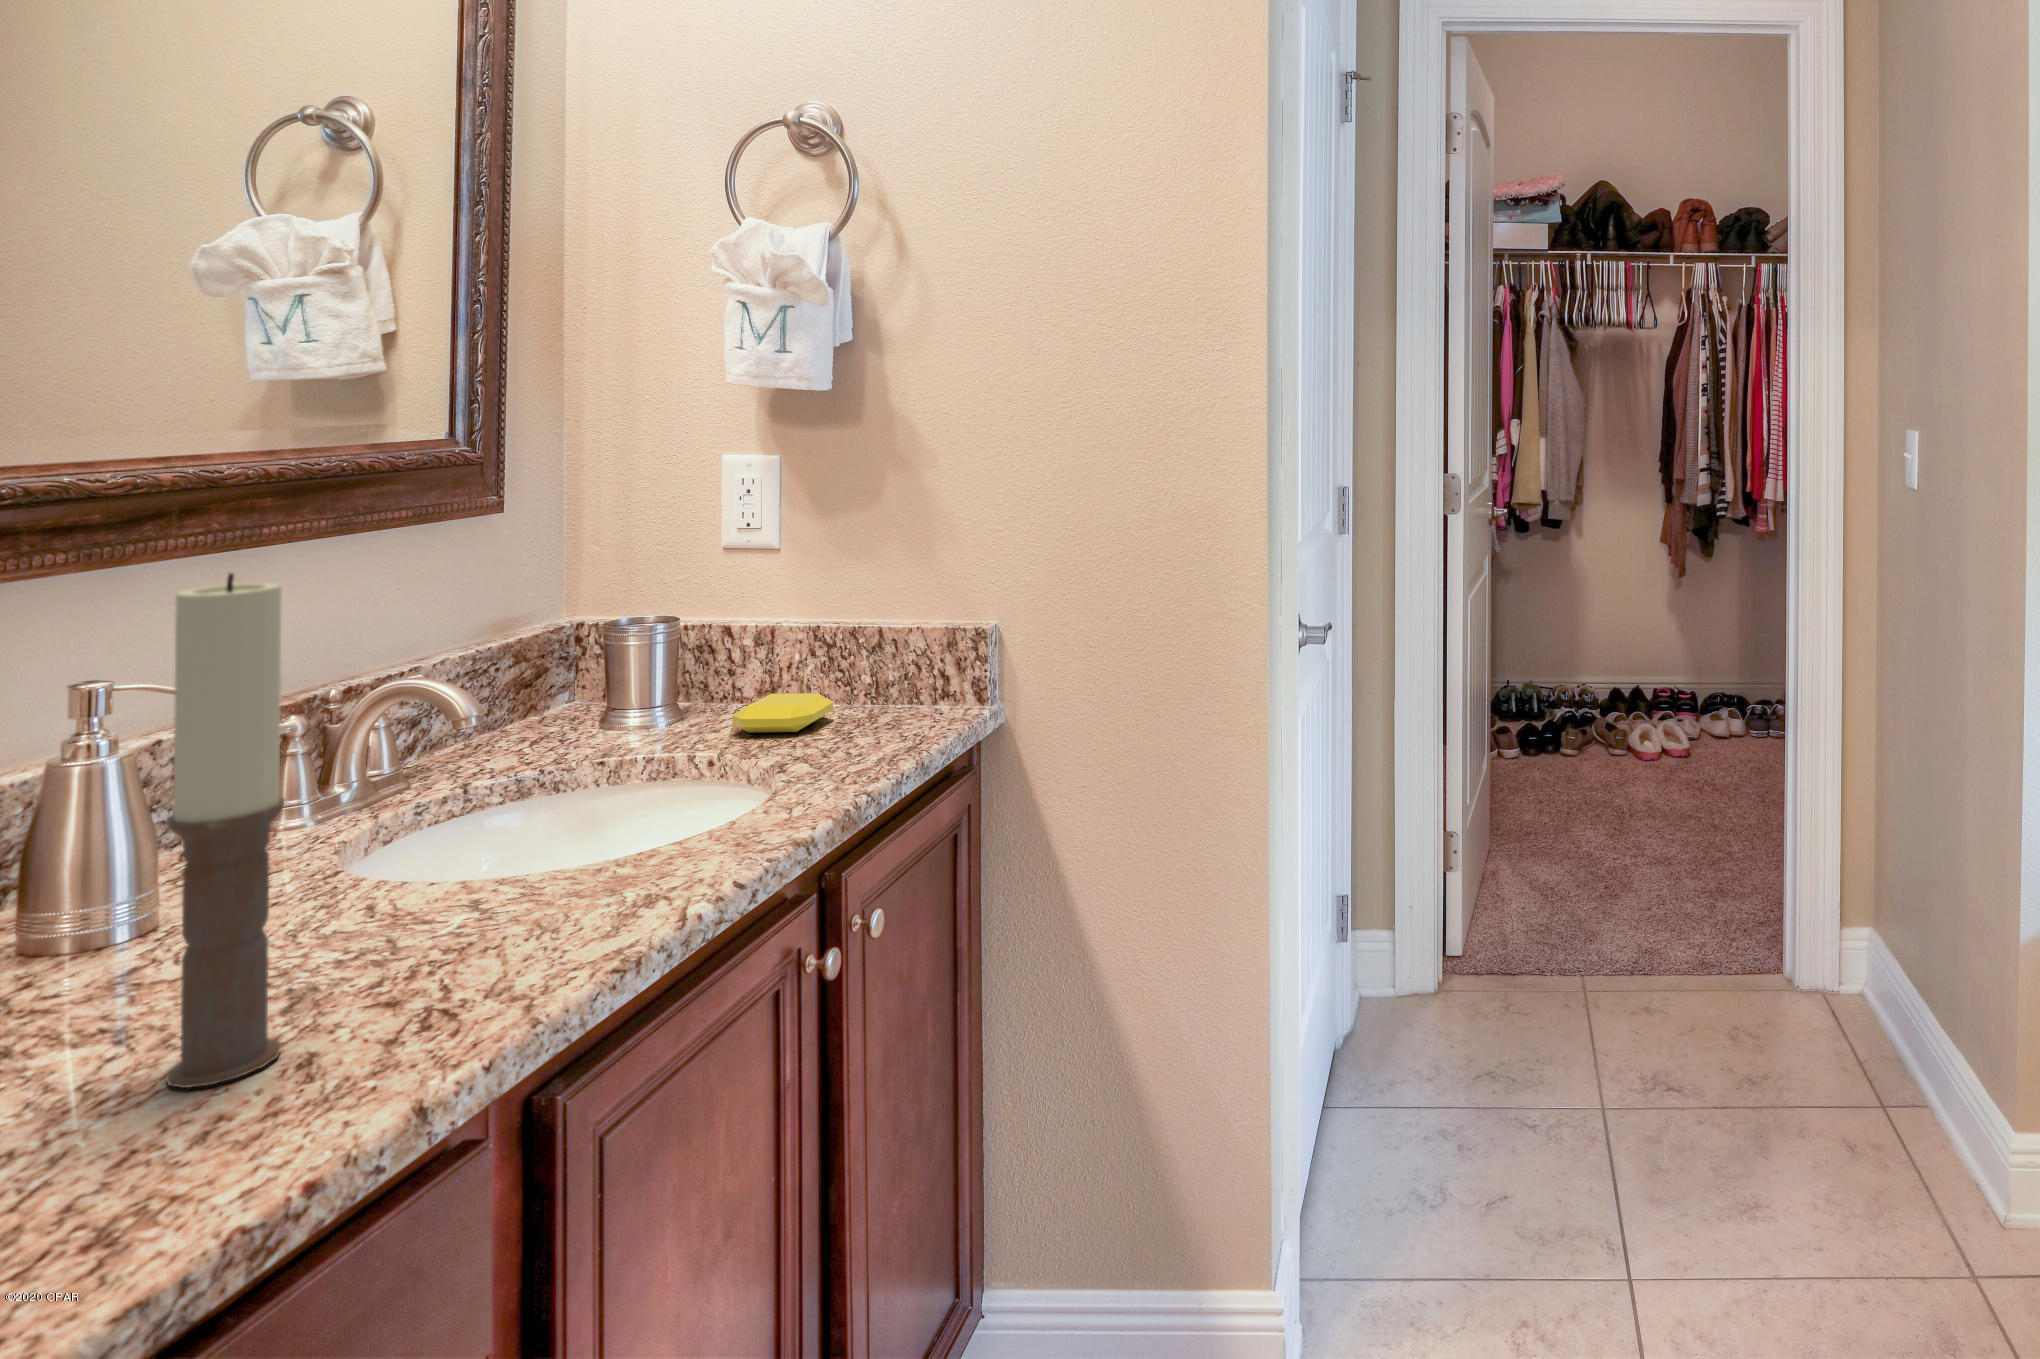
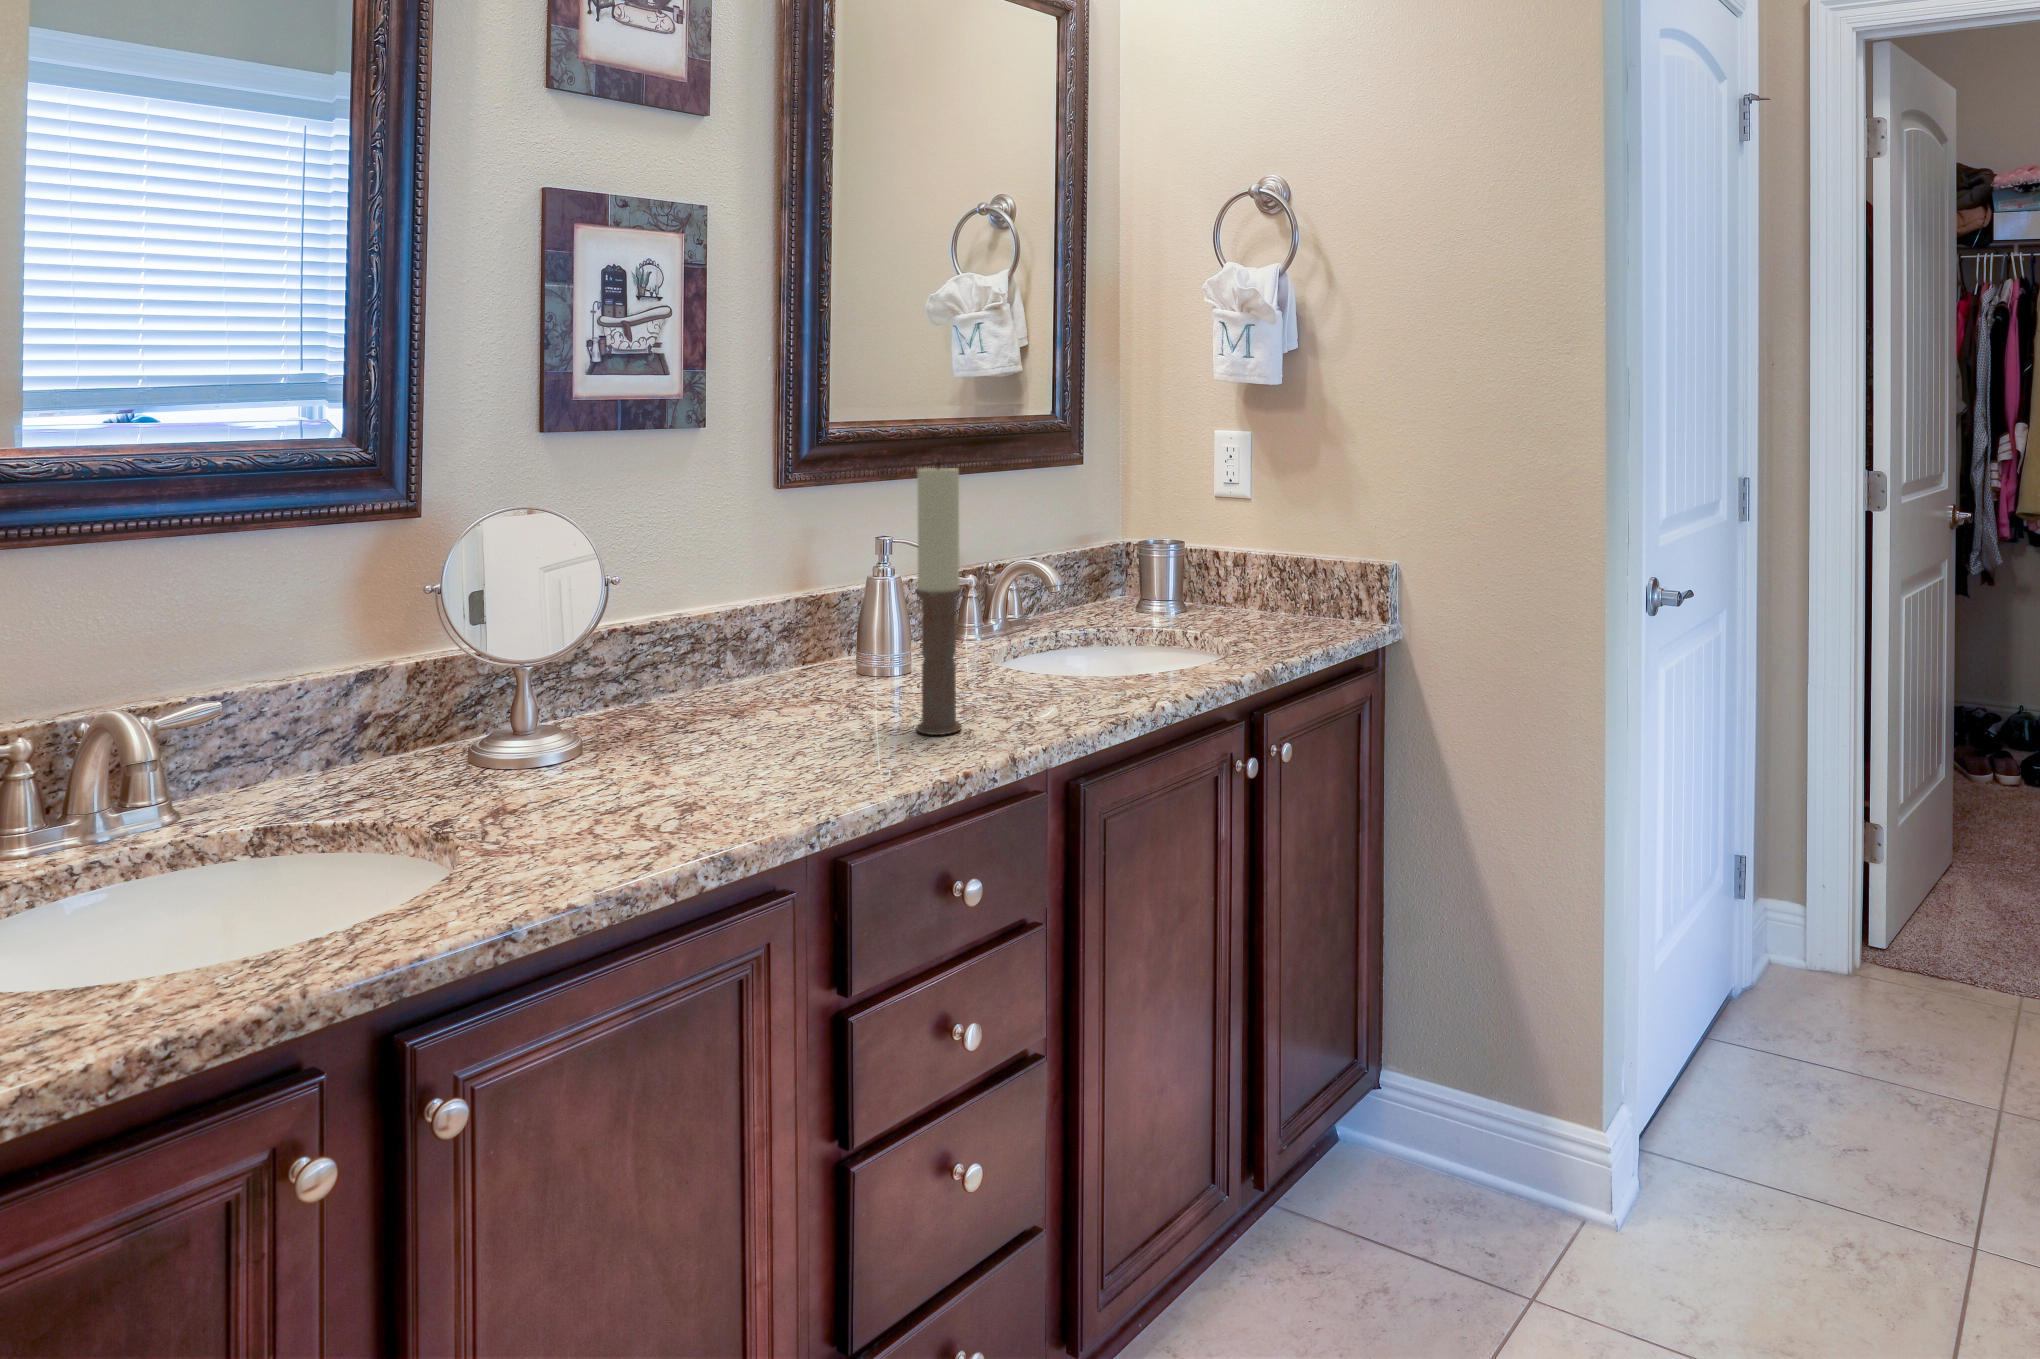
soap bar: present [732,693,833,733] -> none [1210,600,1275,627]

